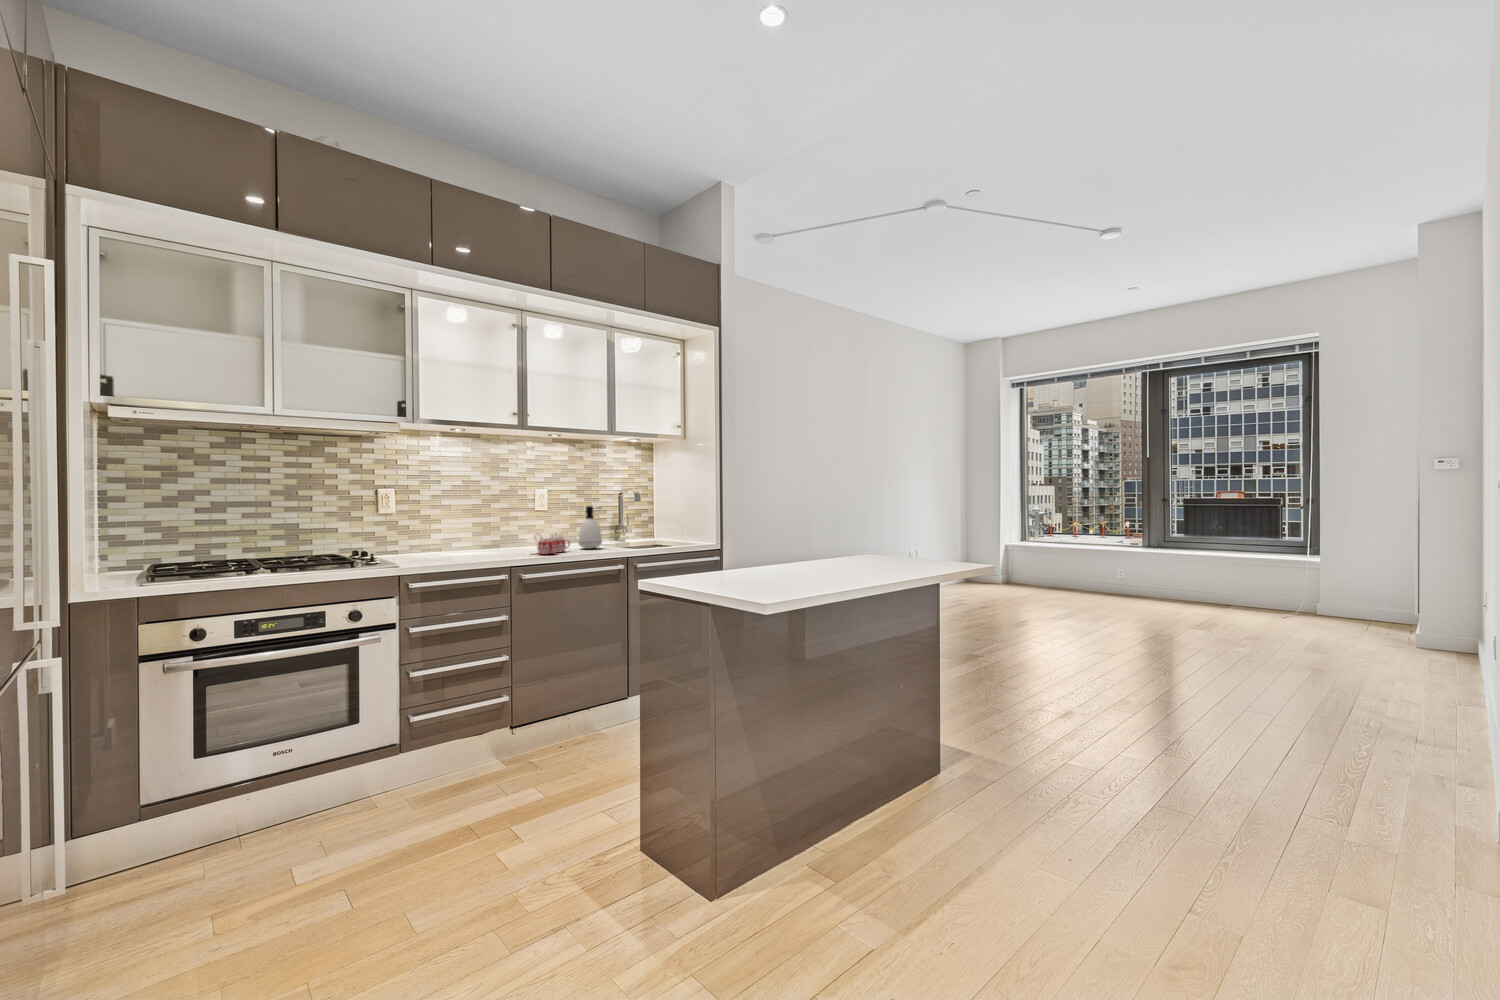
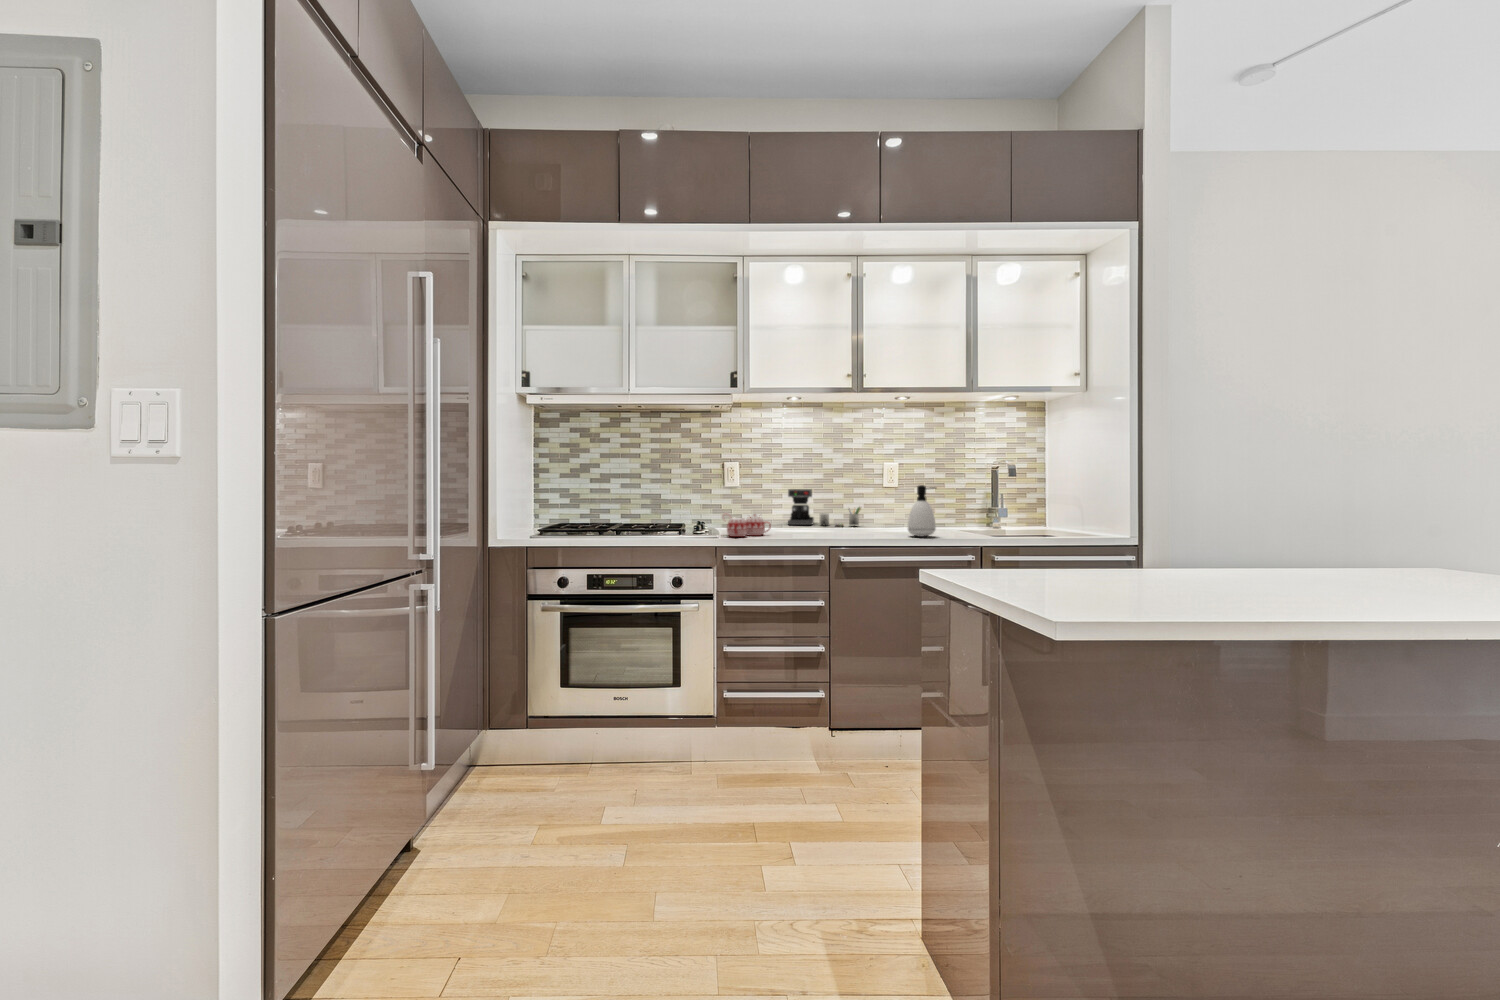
coffee maker: none [446,514,520,548] -> present [788,489,861,525]
mug: present [534,533,570,554] -> present [721,513,771,537]

